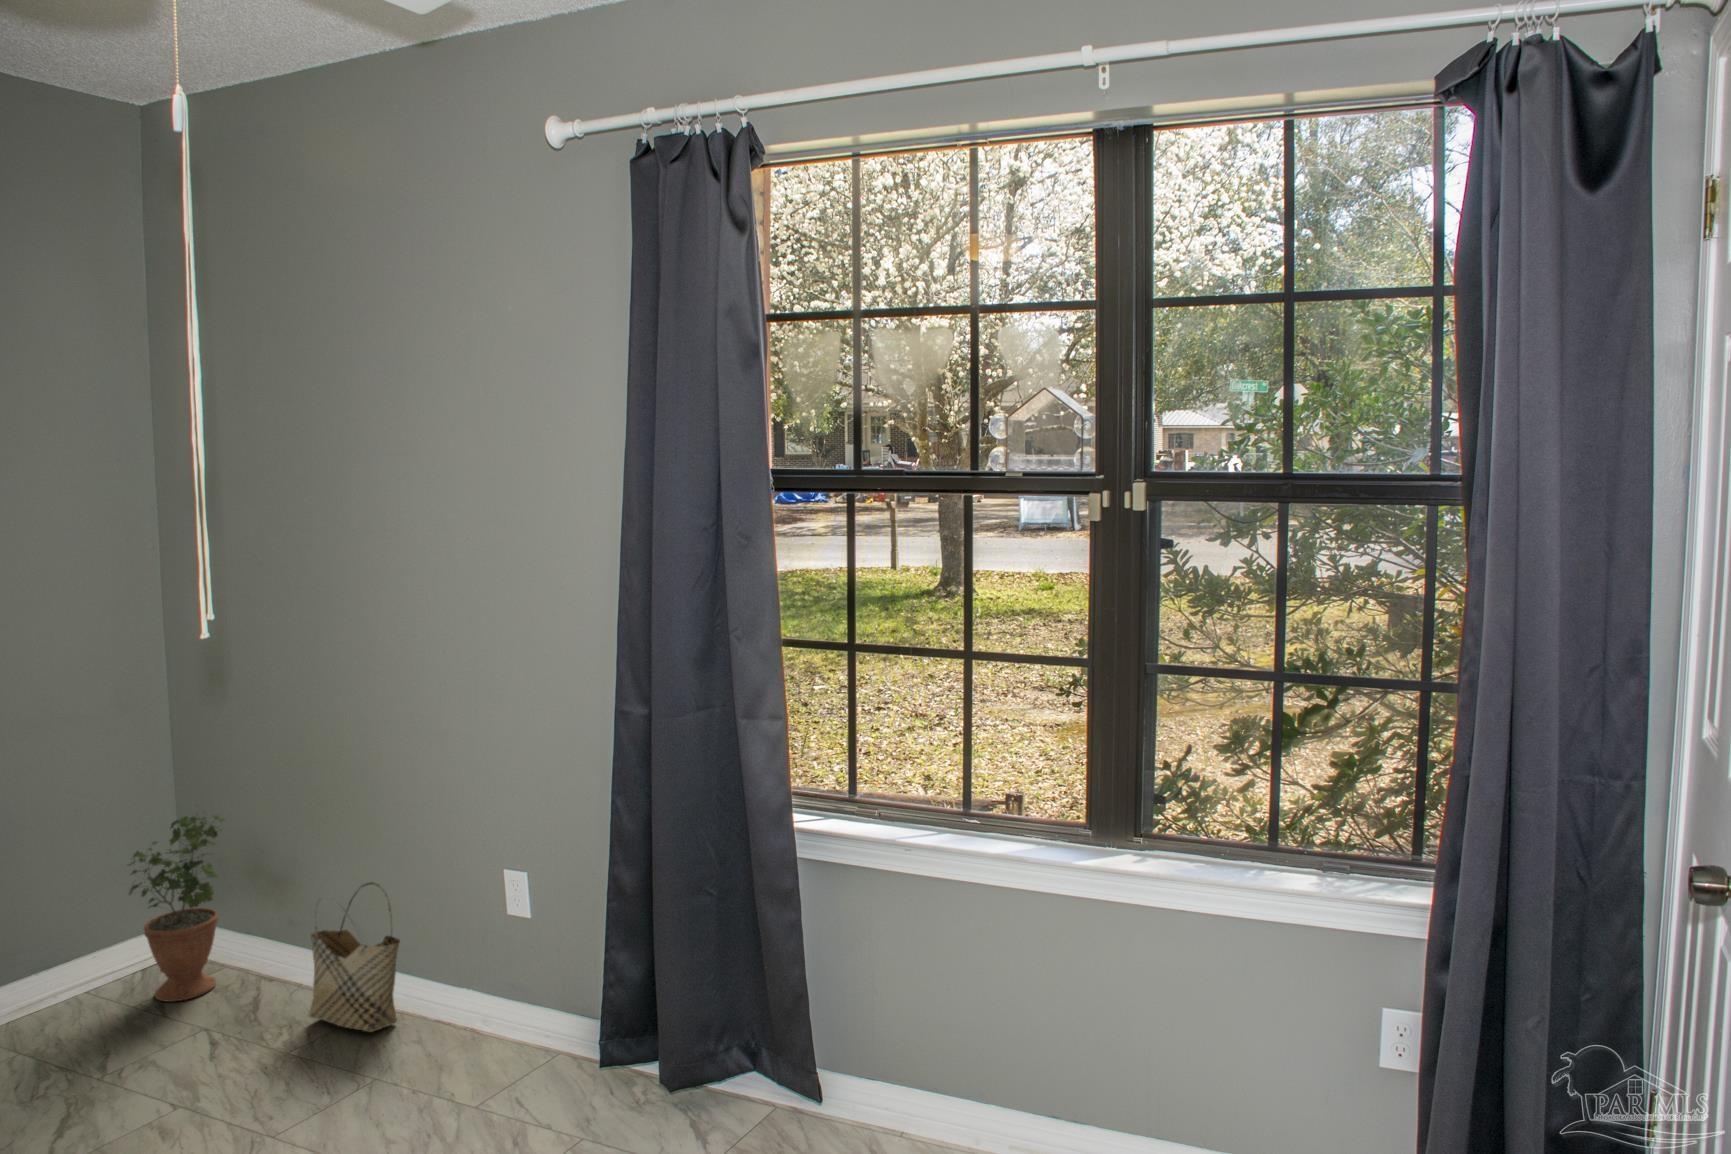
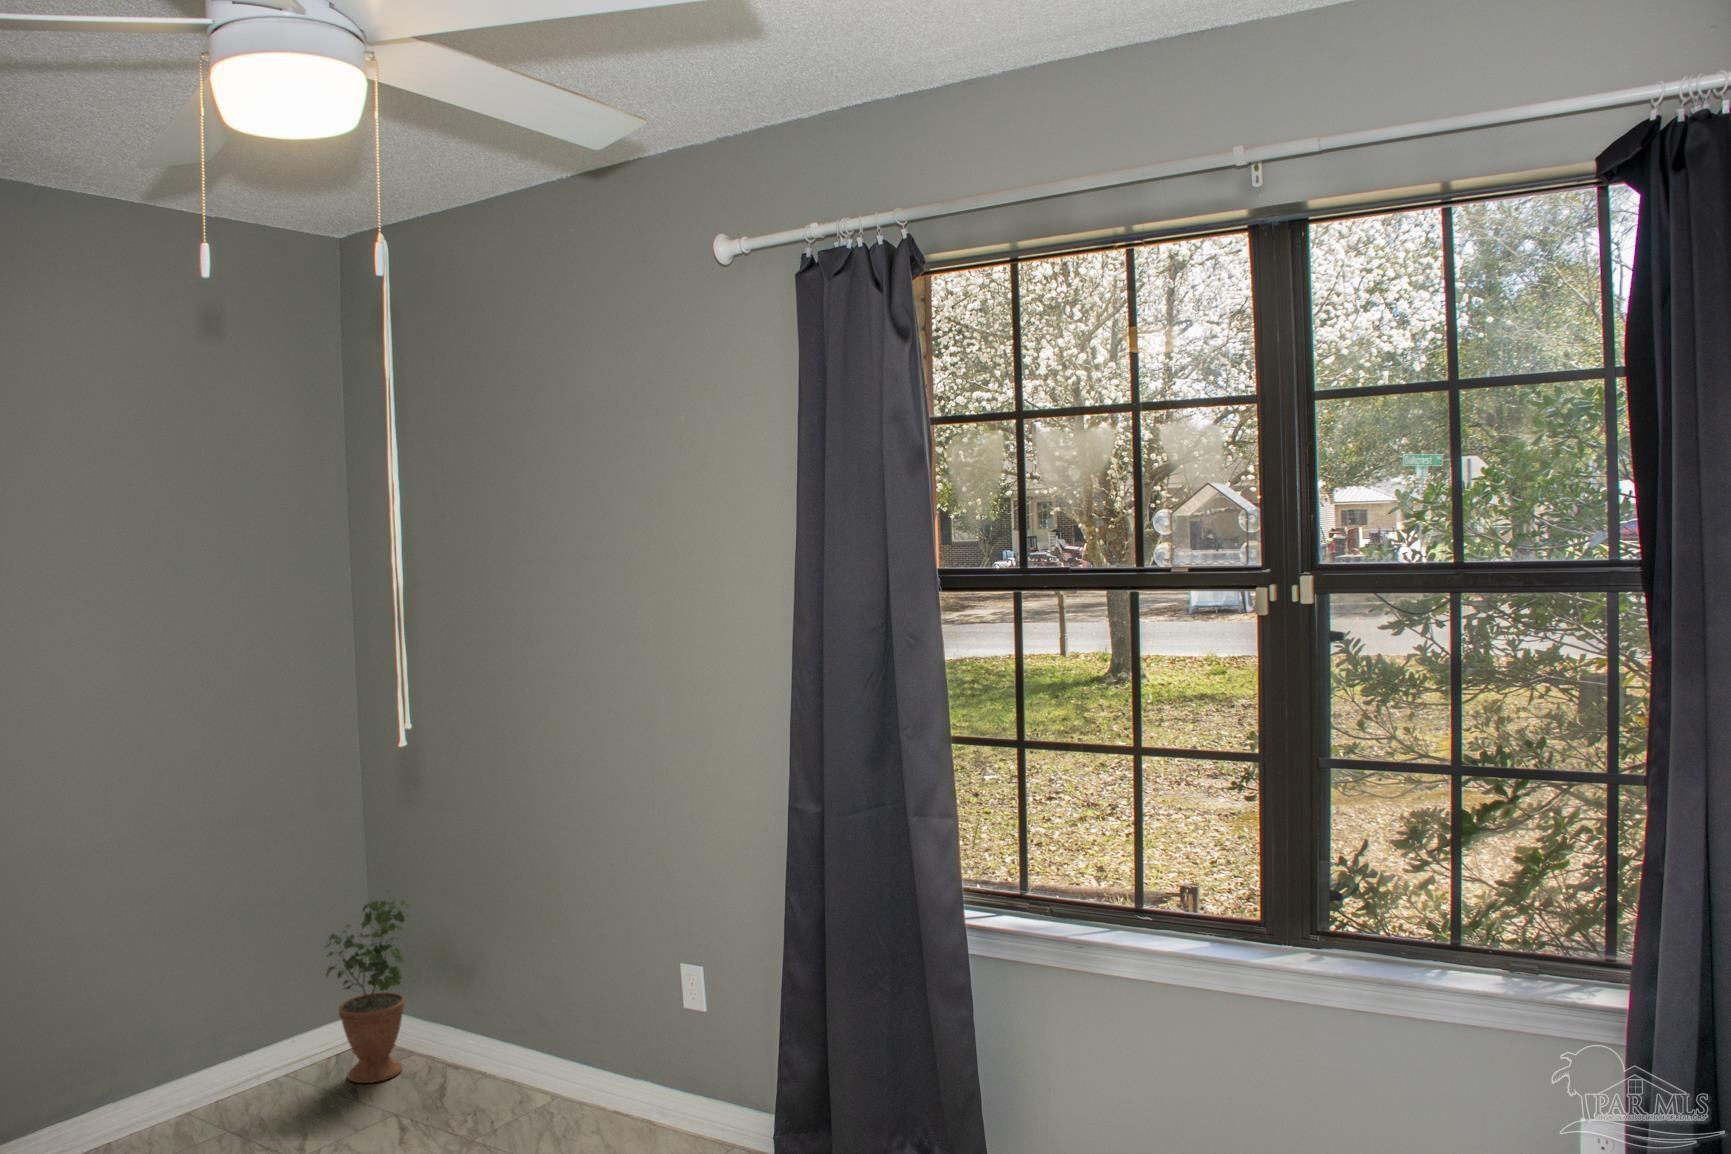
woven basket: present [309,882,400,1032] -> none [493,969,579,1119]

